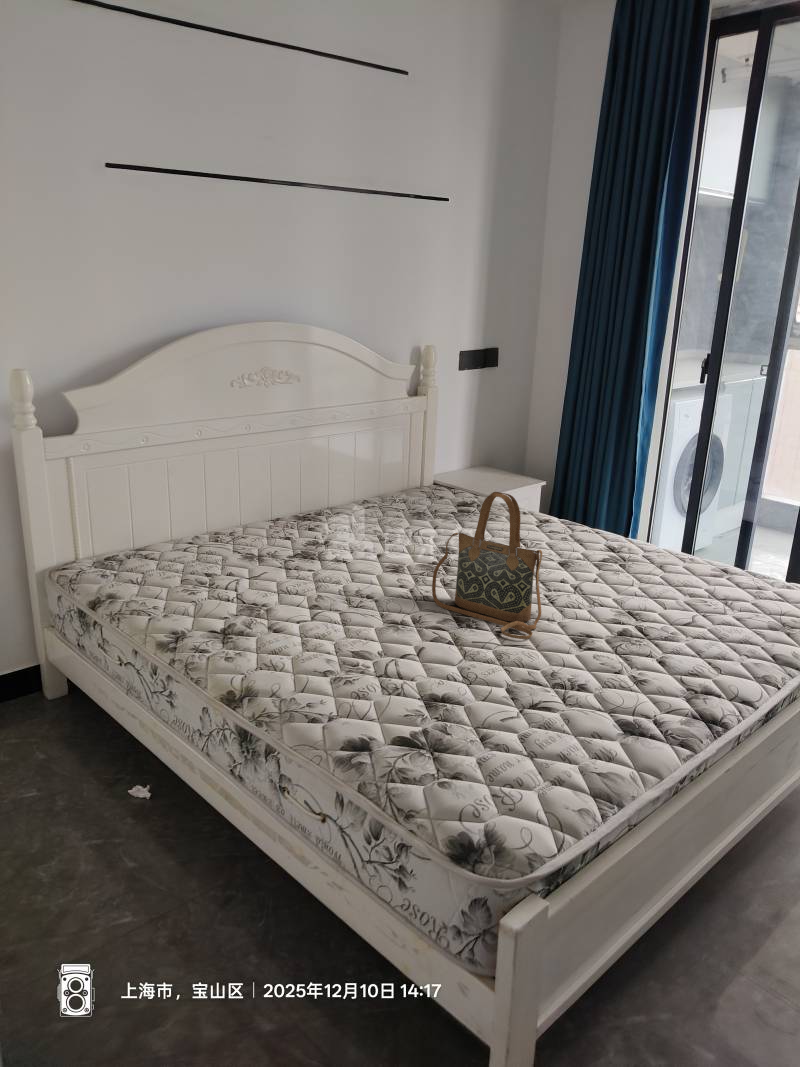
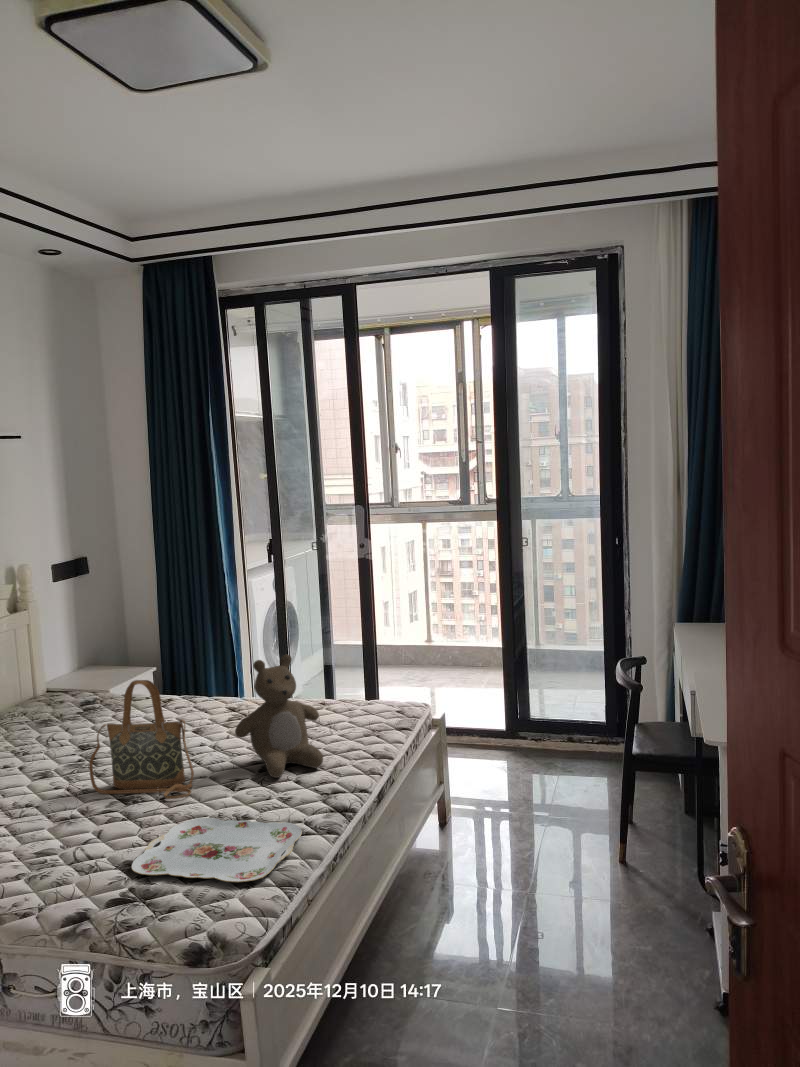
teddy bear: none [600,501,712,651] -> present [235,655,323,778]
serving tray: none [434,670,646,777] -> present [131,818,302,882]

